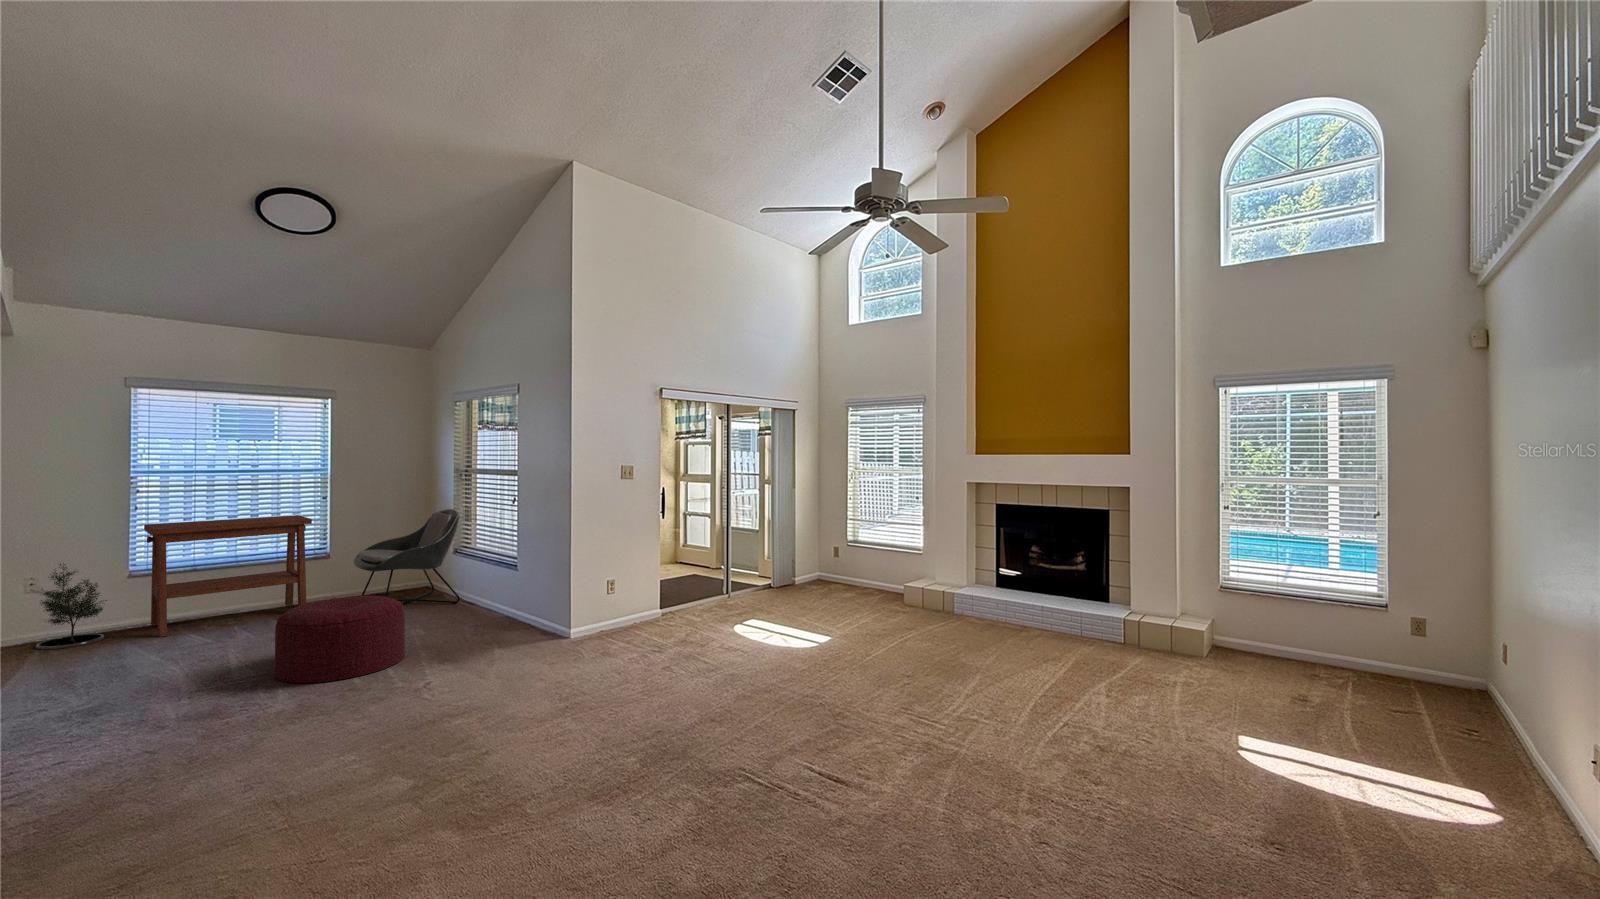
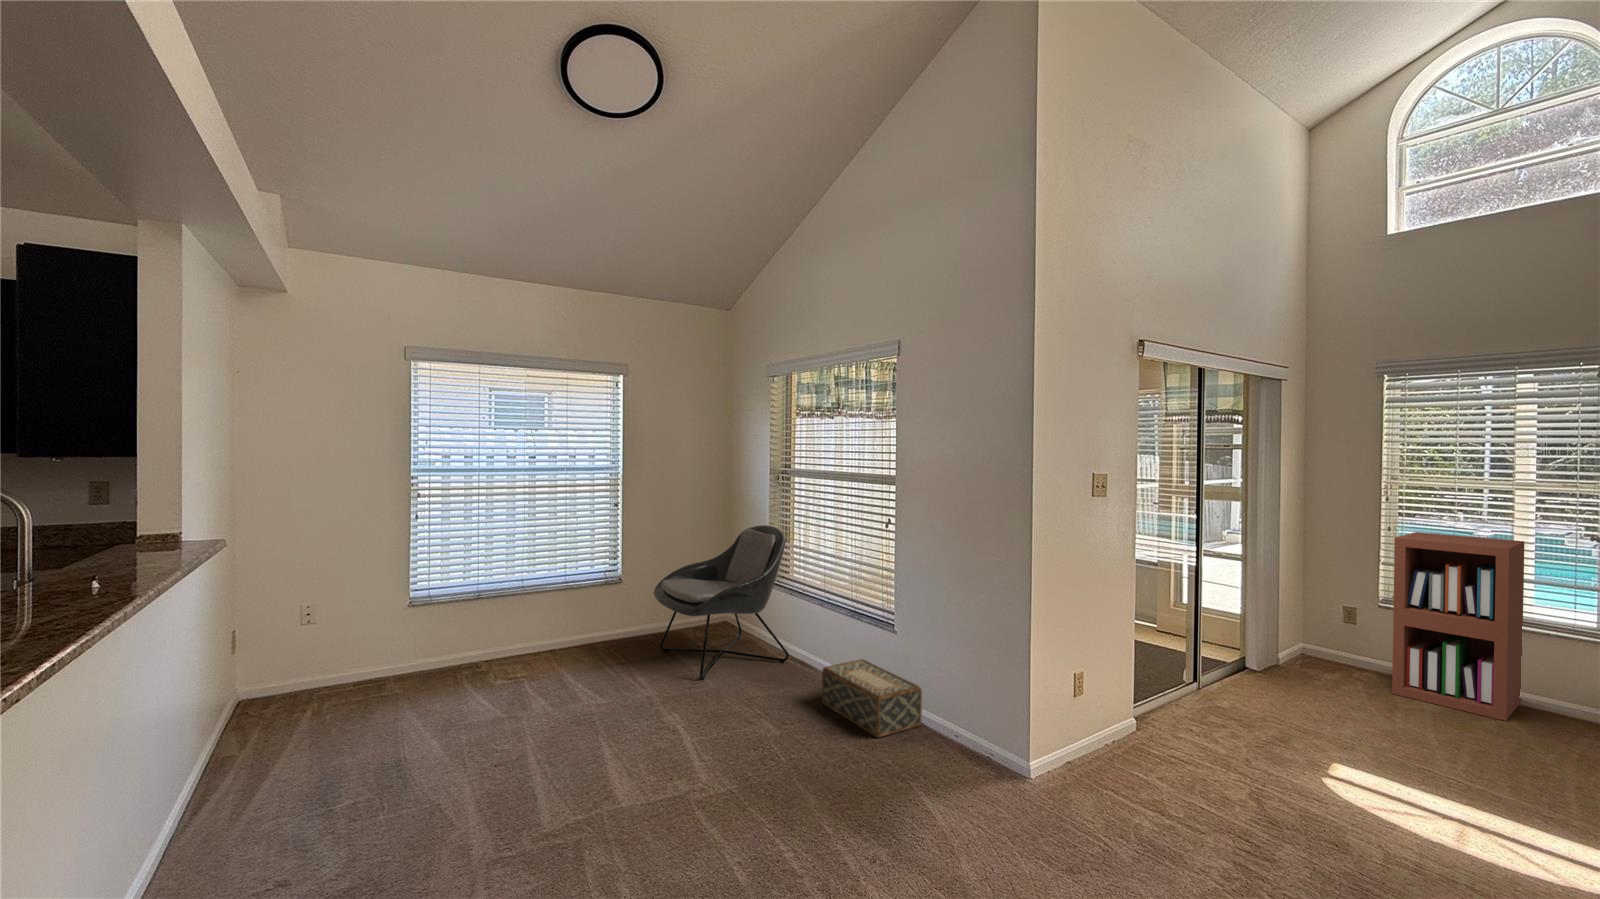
bookshelf: none [834,500,897,599] -> present [1392,532,1525,721]
side table: present [144,515,312,637] -> none [425,528,608,695]
potted tree: present [36,563,107,649] -> none [309,590,388,705]
woven basket: none [465,592,524,632] -> present [822,659,922,737]
ottoman: present [275,595,405,683] -> none [608,677,787,853]

